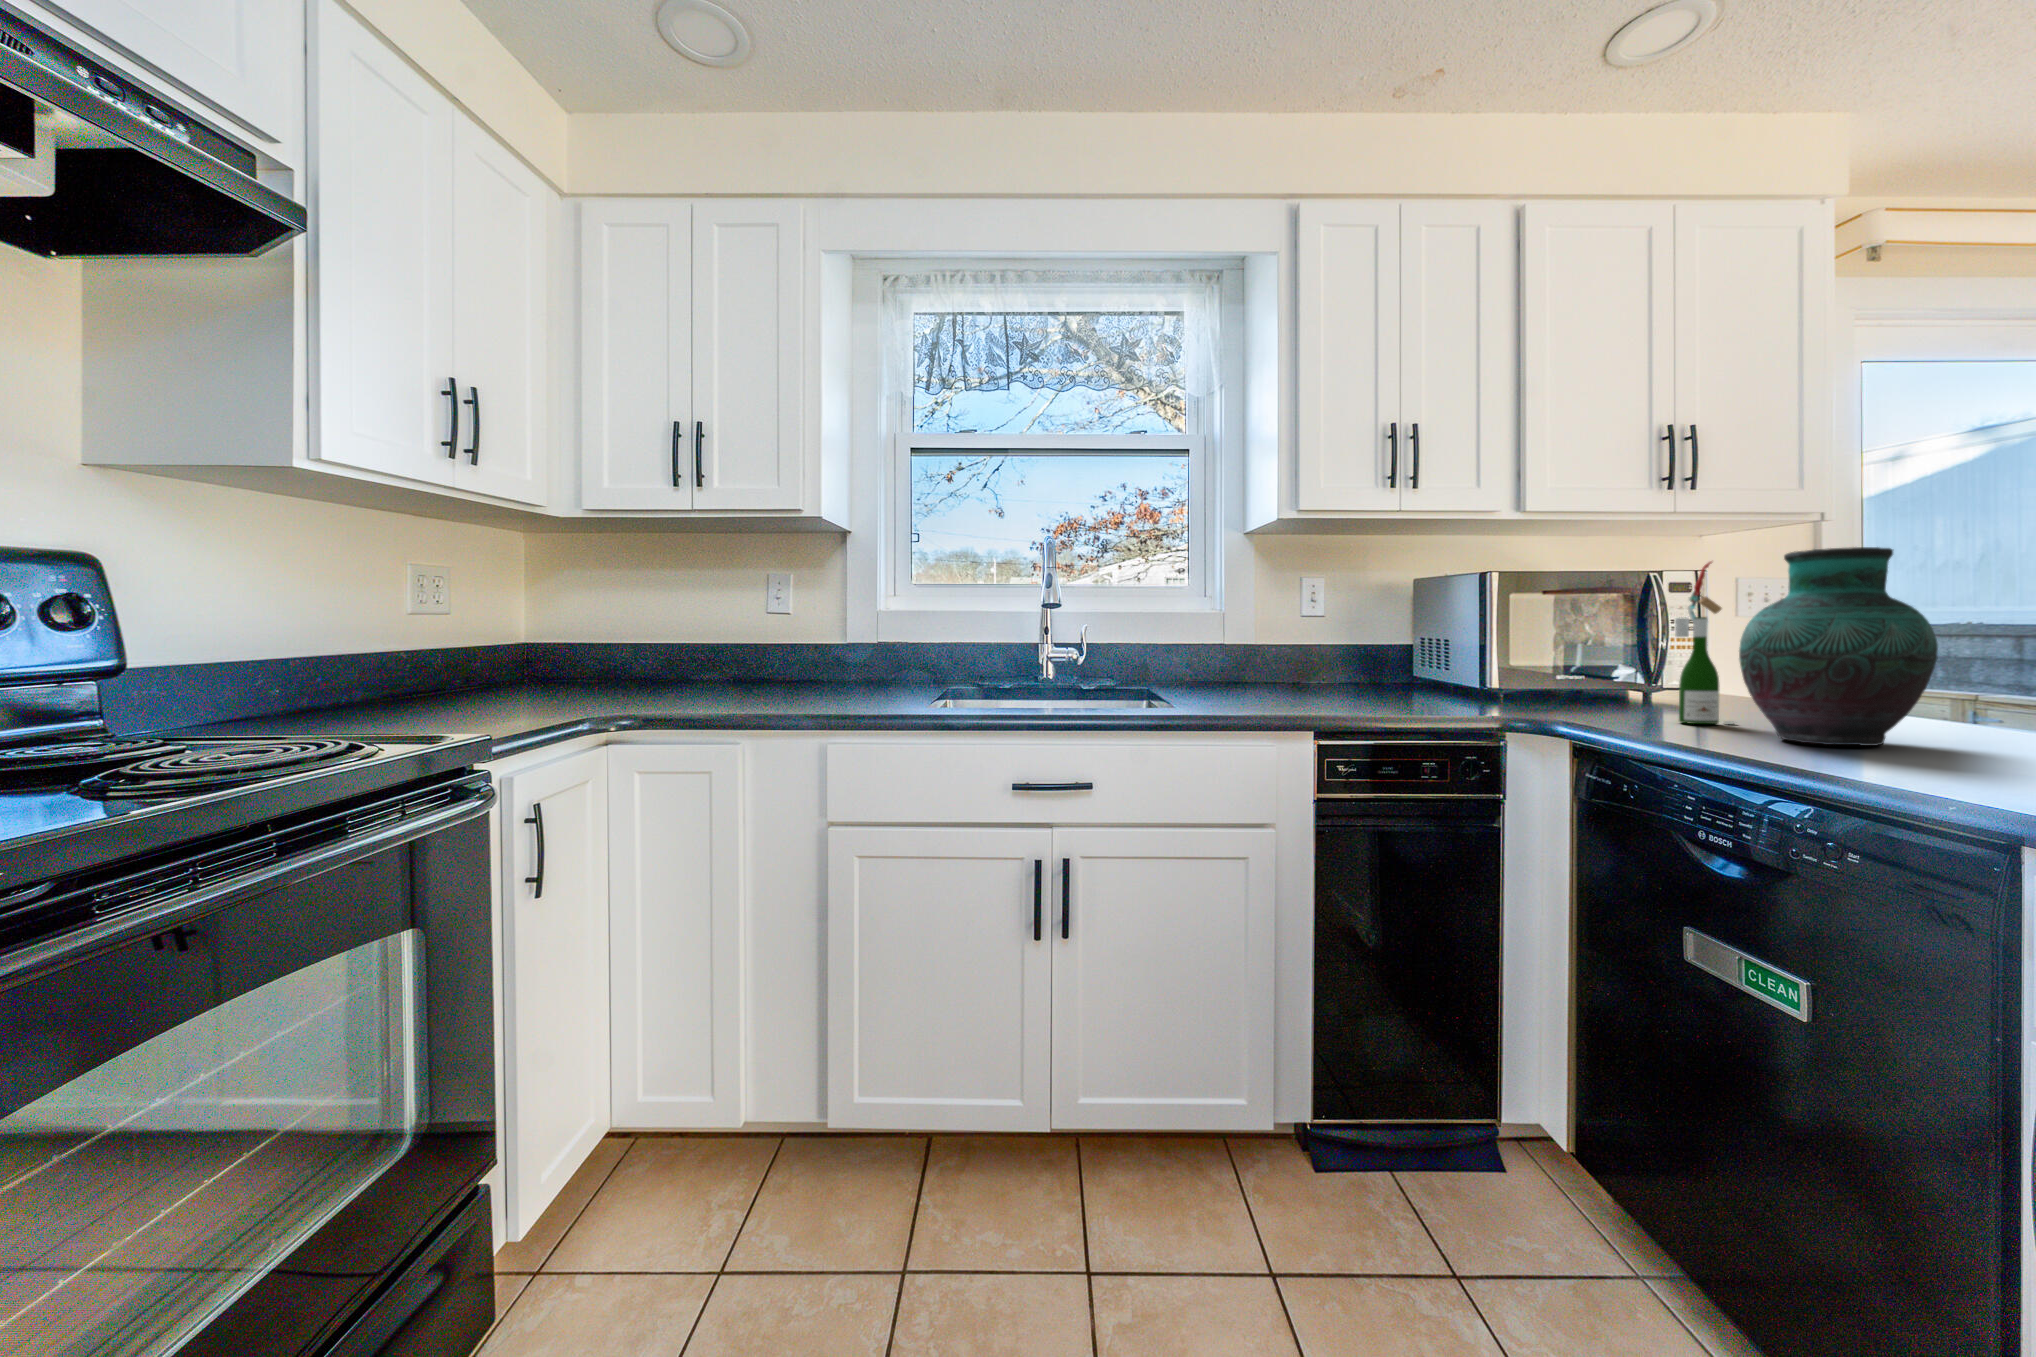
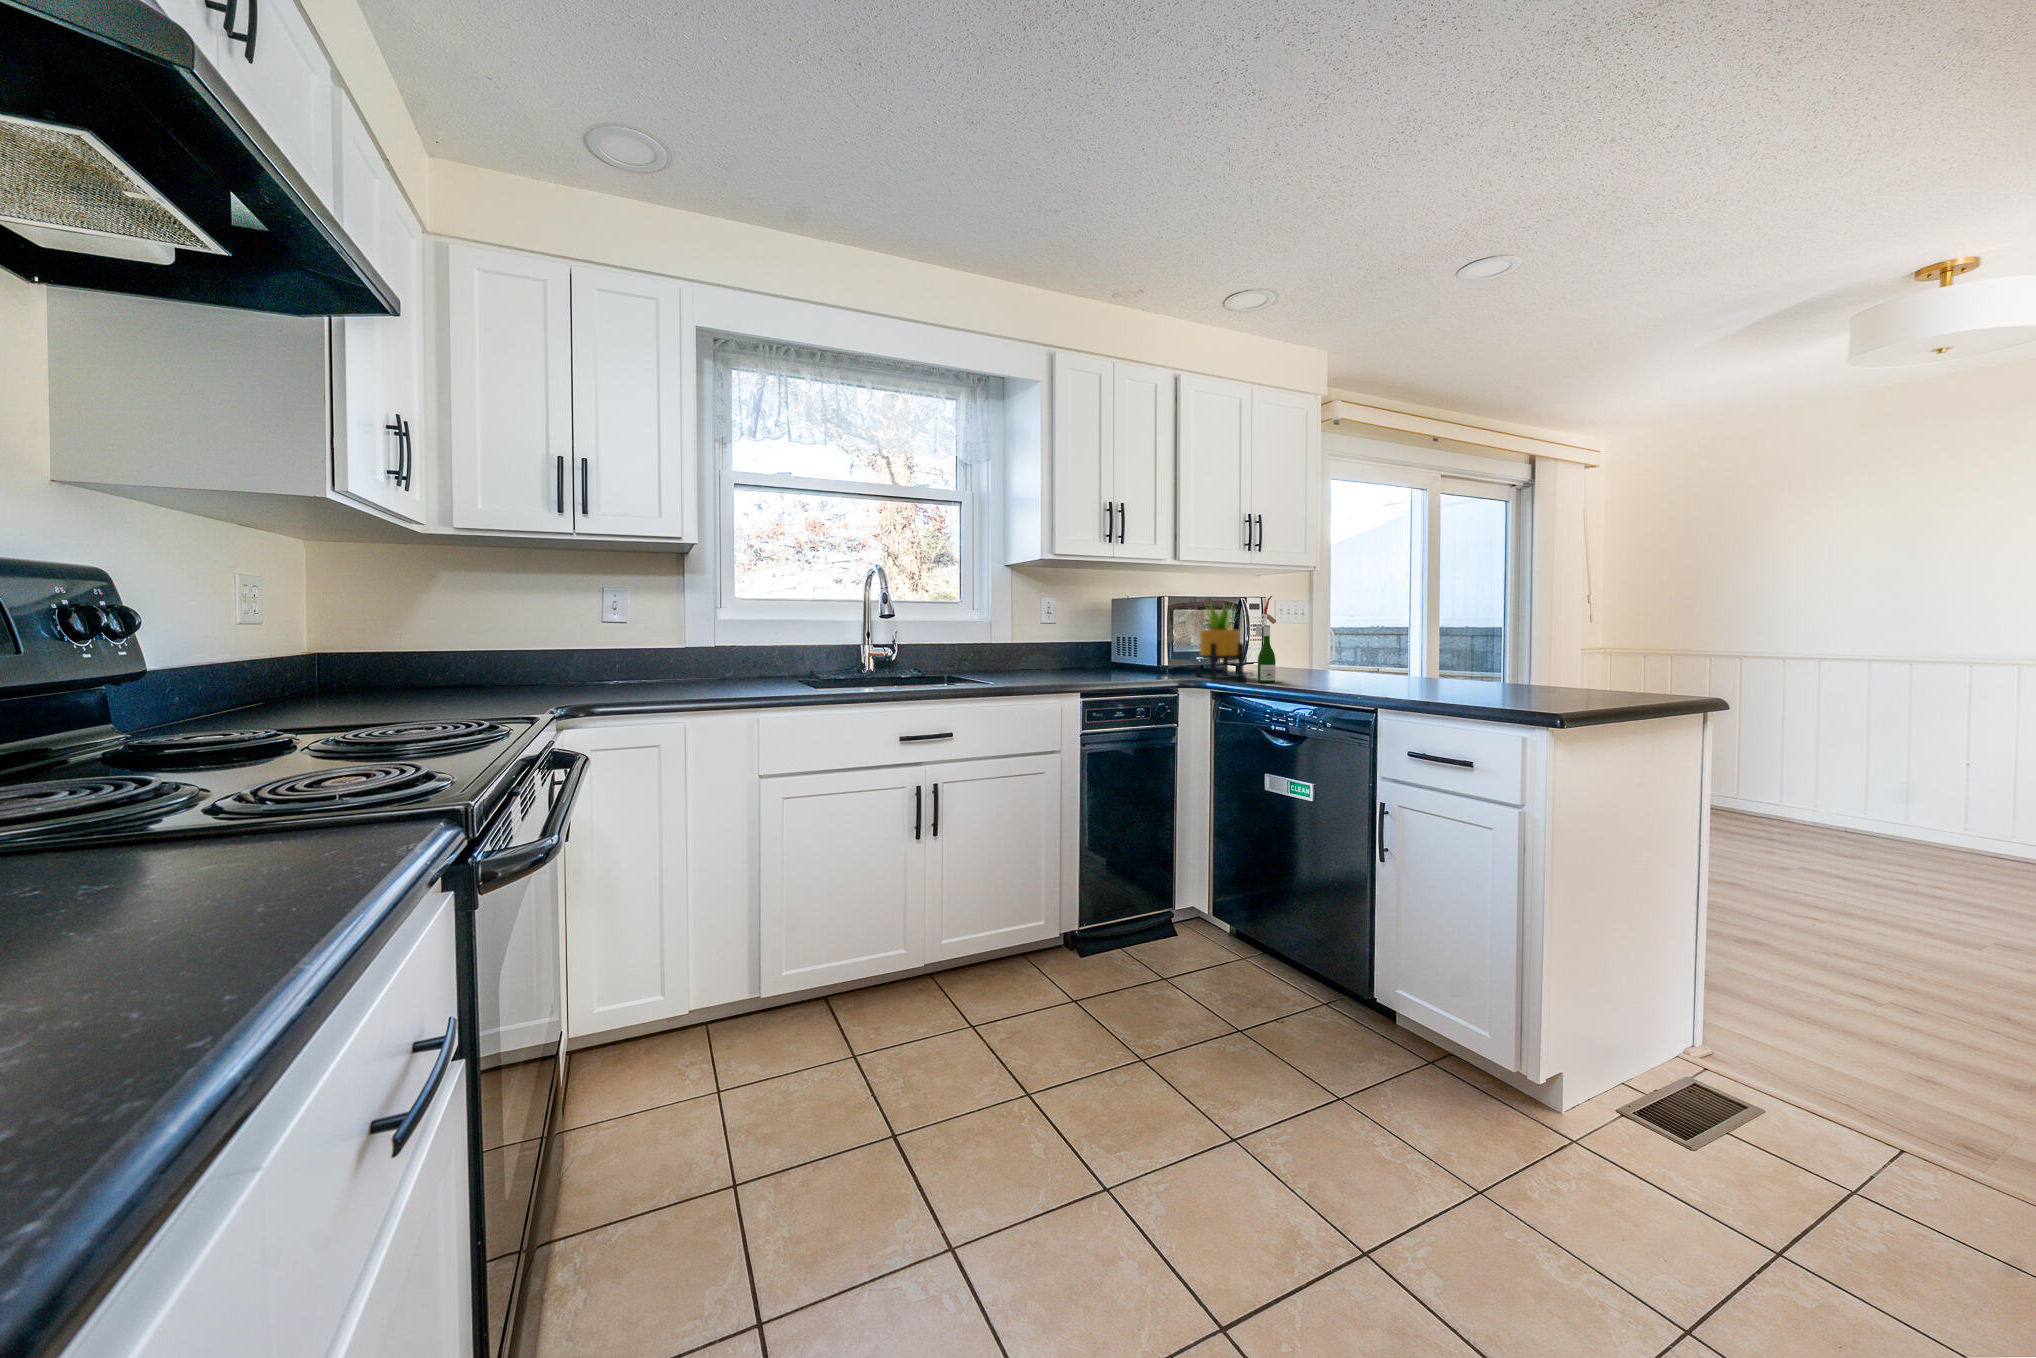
vase: present [1739,547,1938,746] -> none [1286,595,1361,690]
potted plant: none [1552,565,1655,712] -> present [1196,604,1244,678]

